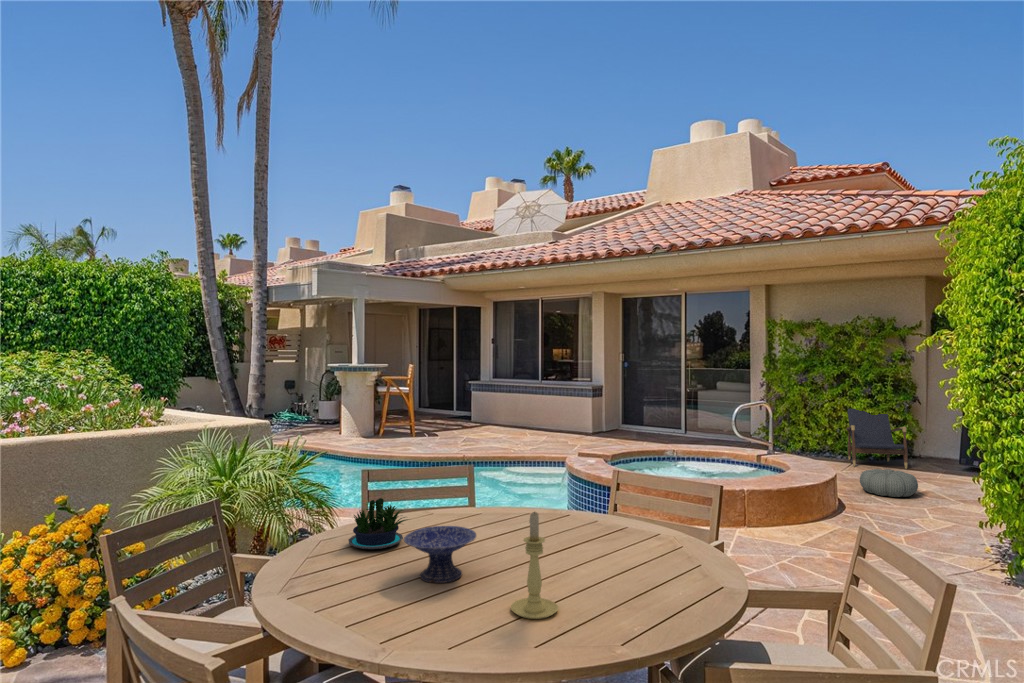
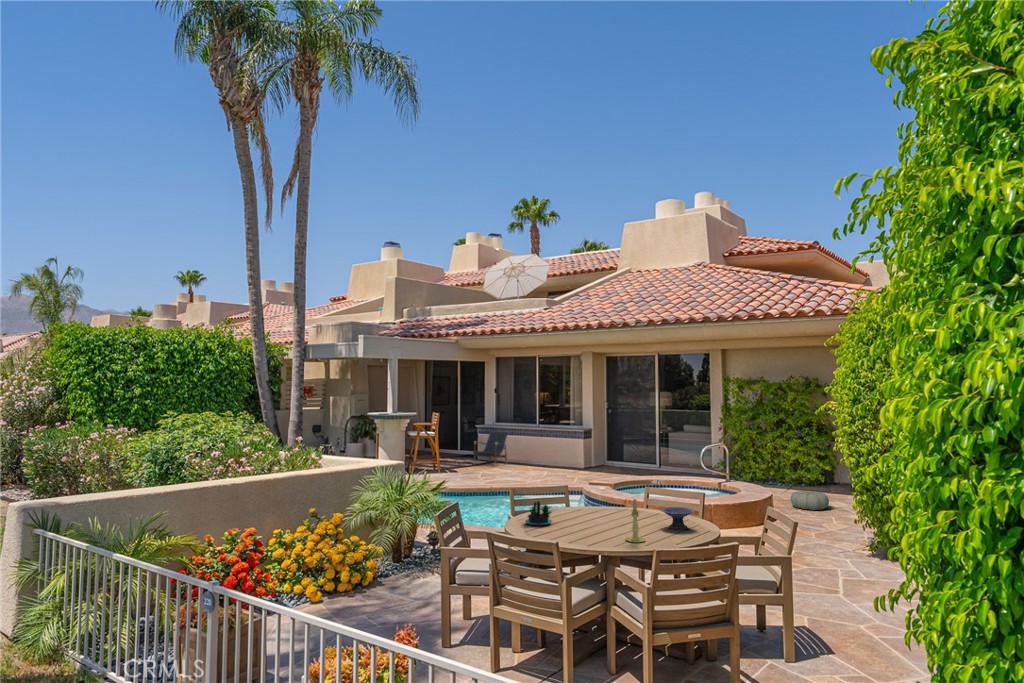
lounge chair: present [846,409,908,469] -> present [473,432,507,465]
decorative bowl: present [404,526,476,583] -> present [661,507,694,530]

